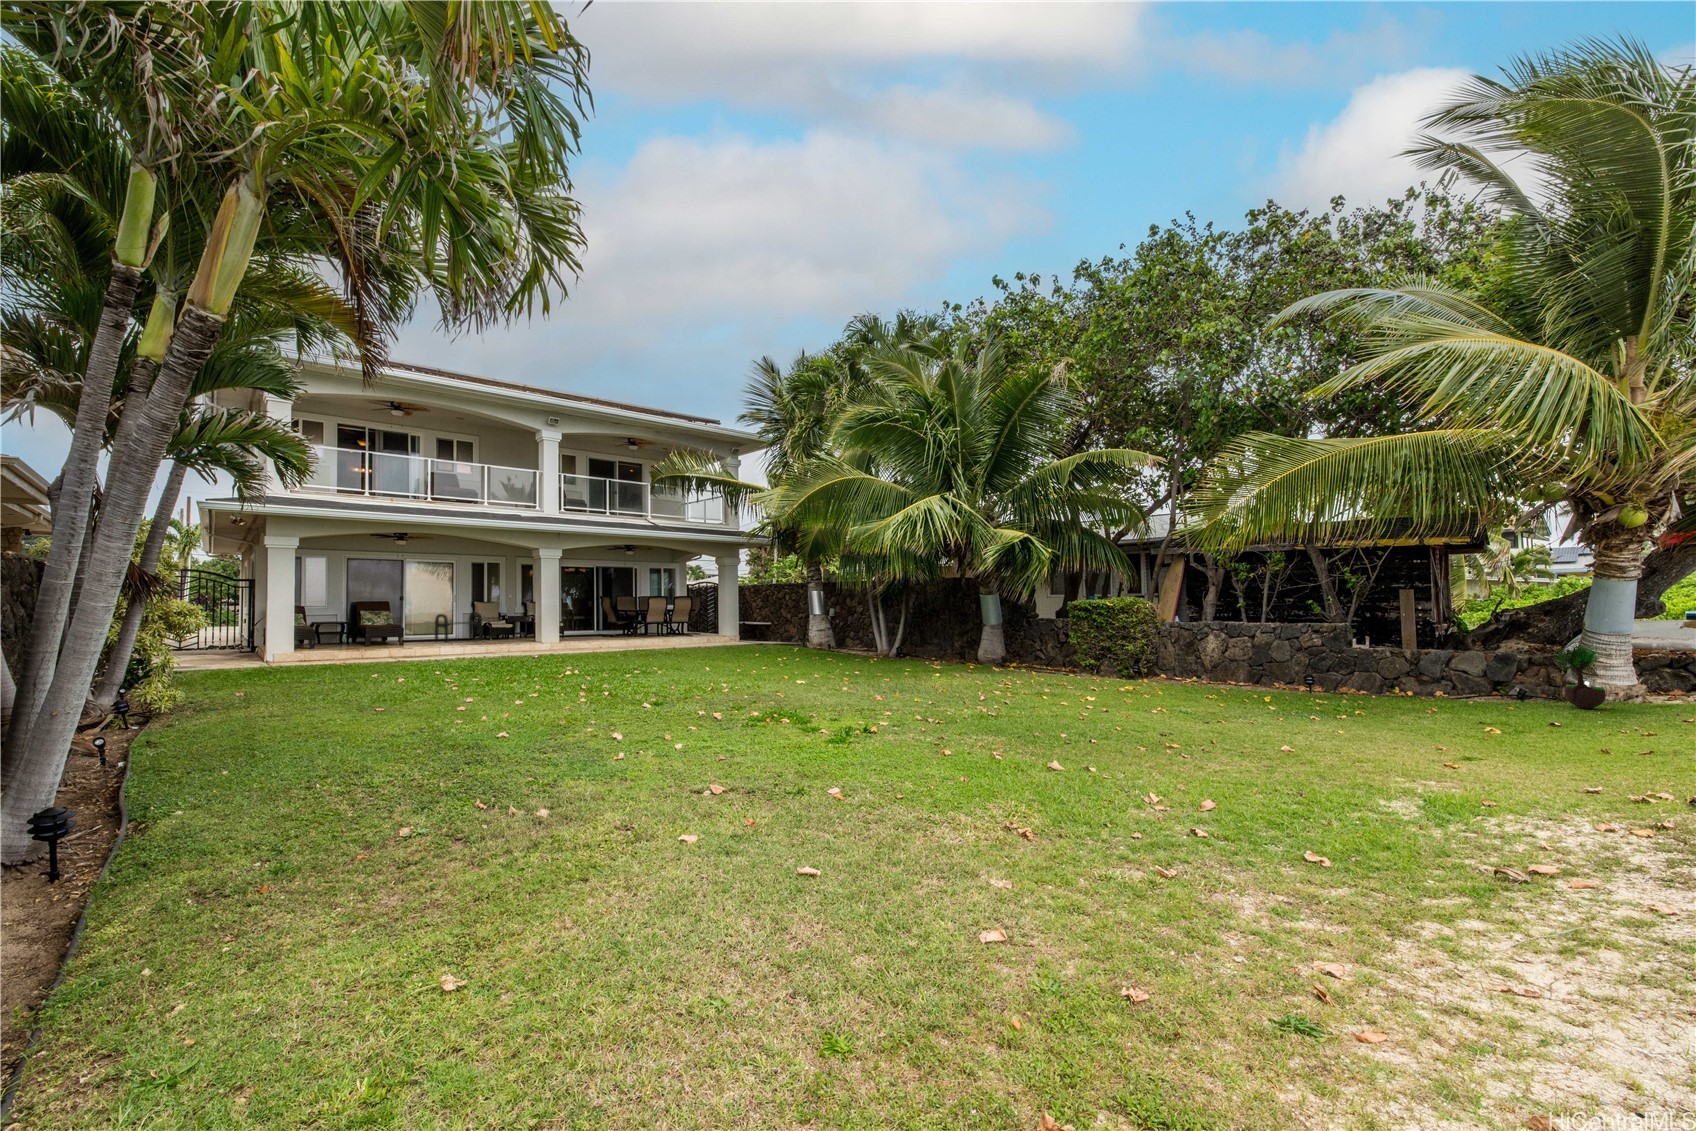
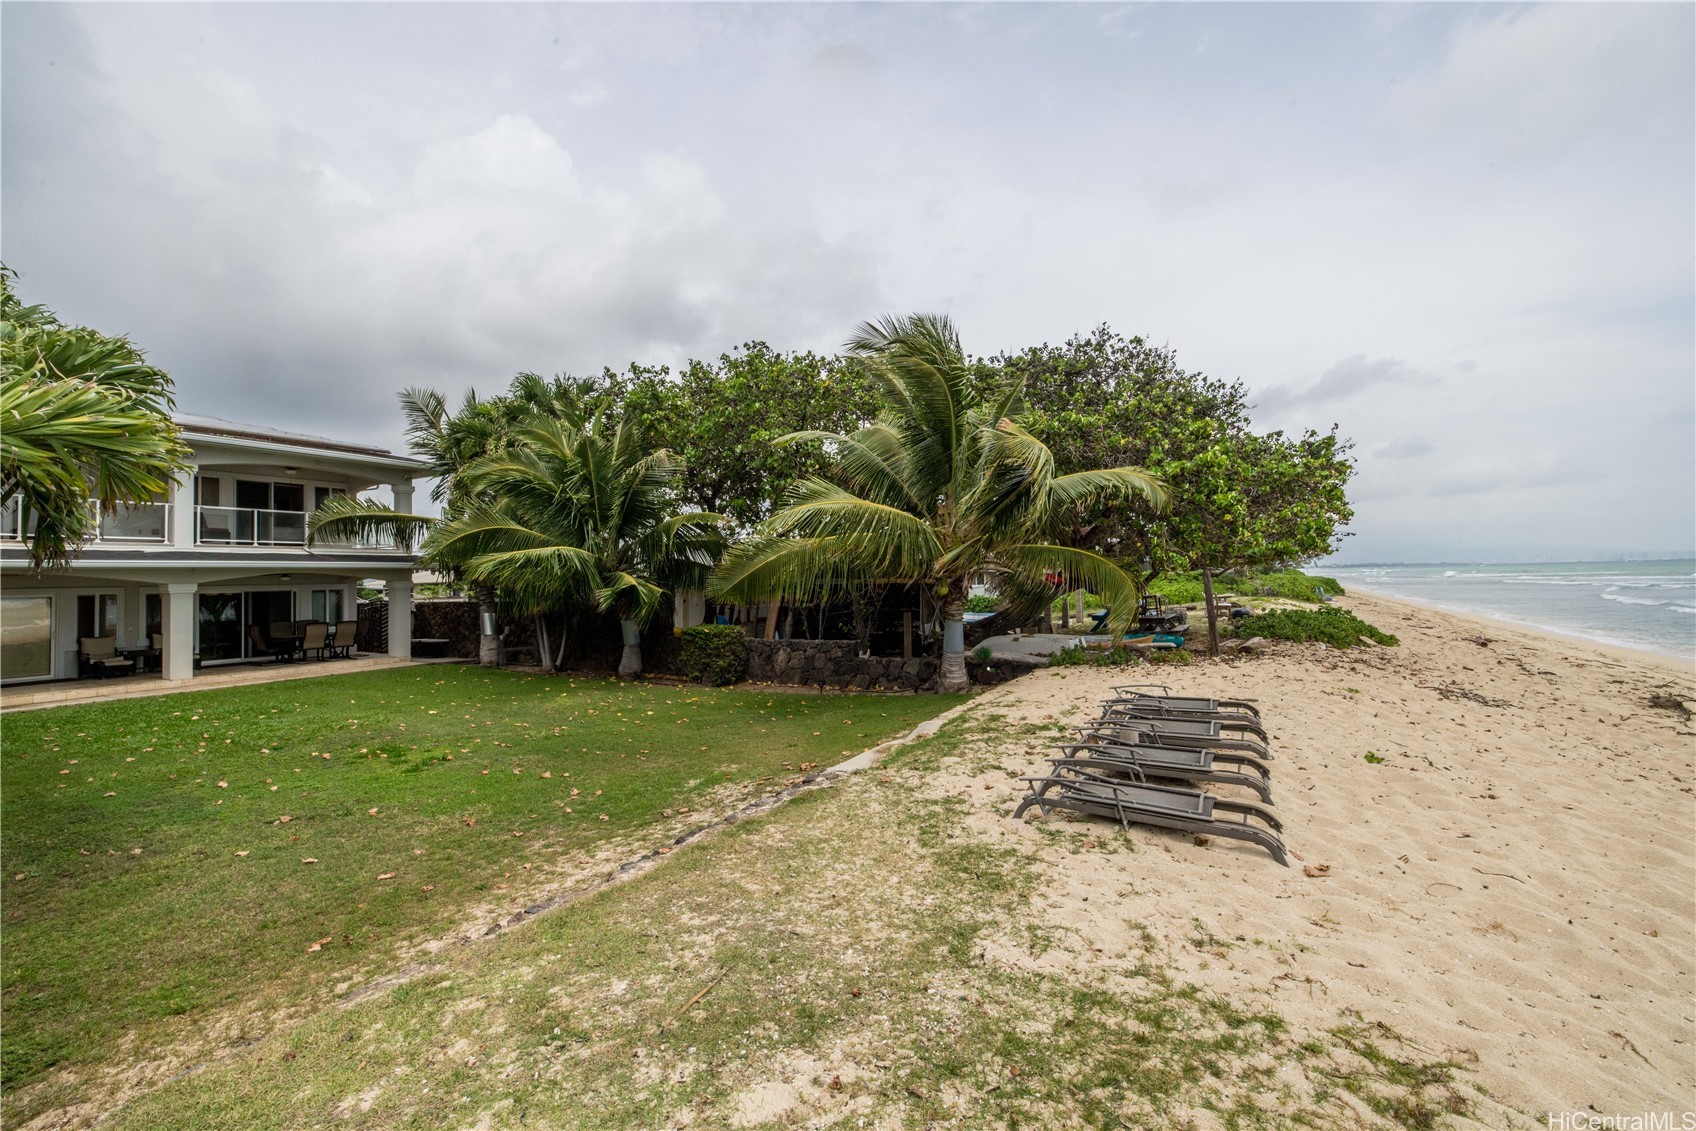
bench: present [435,612,483,642] -> present [497,639,537,666]

